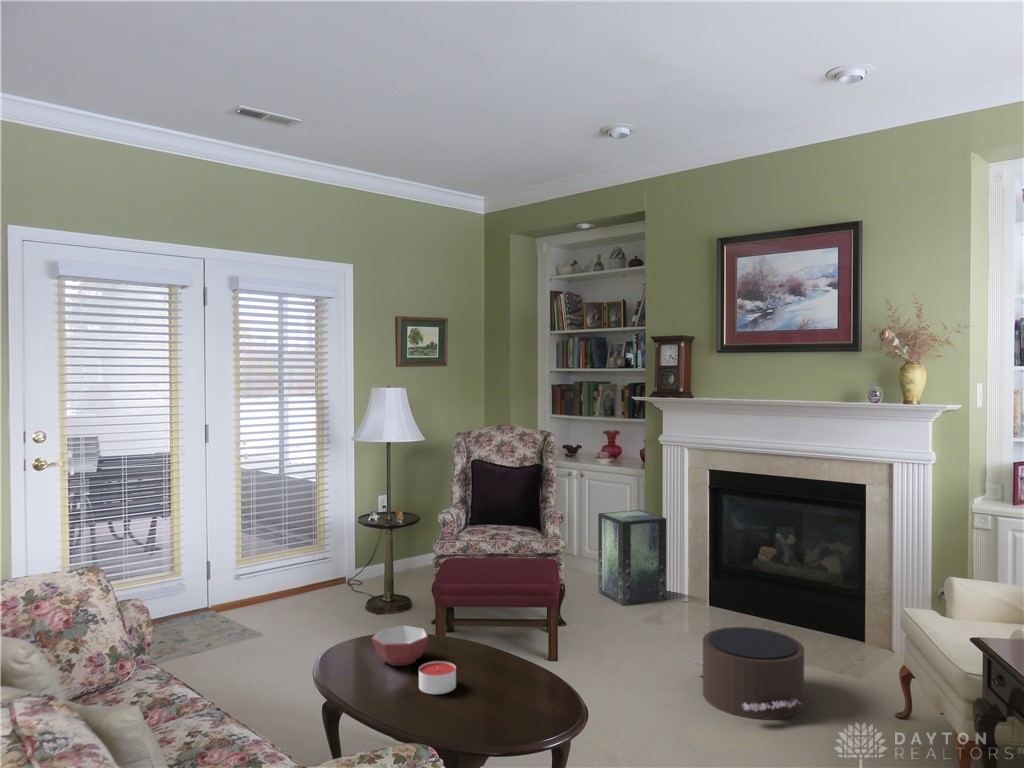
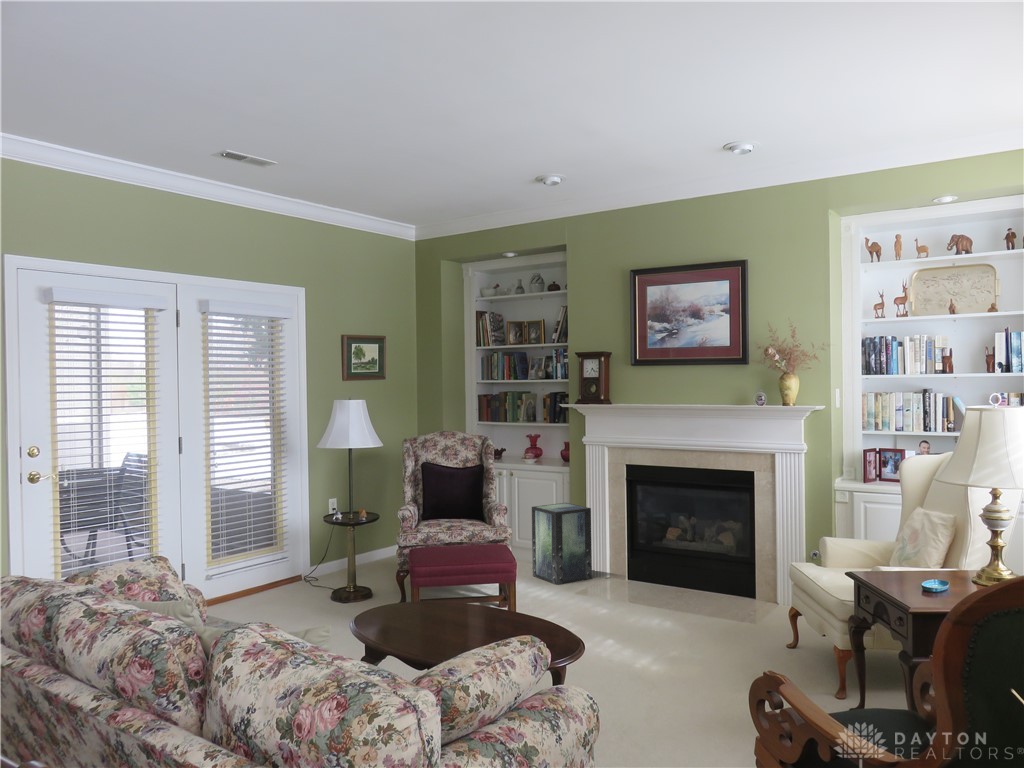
bowl: present [372,626,428,666] -> none [391,595,438,626]
pouf: present [692,627,804,720] -> none [627,588,718,655]
candle: present [419,661,456,694] -> none [439,617,469,641]

